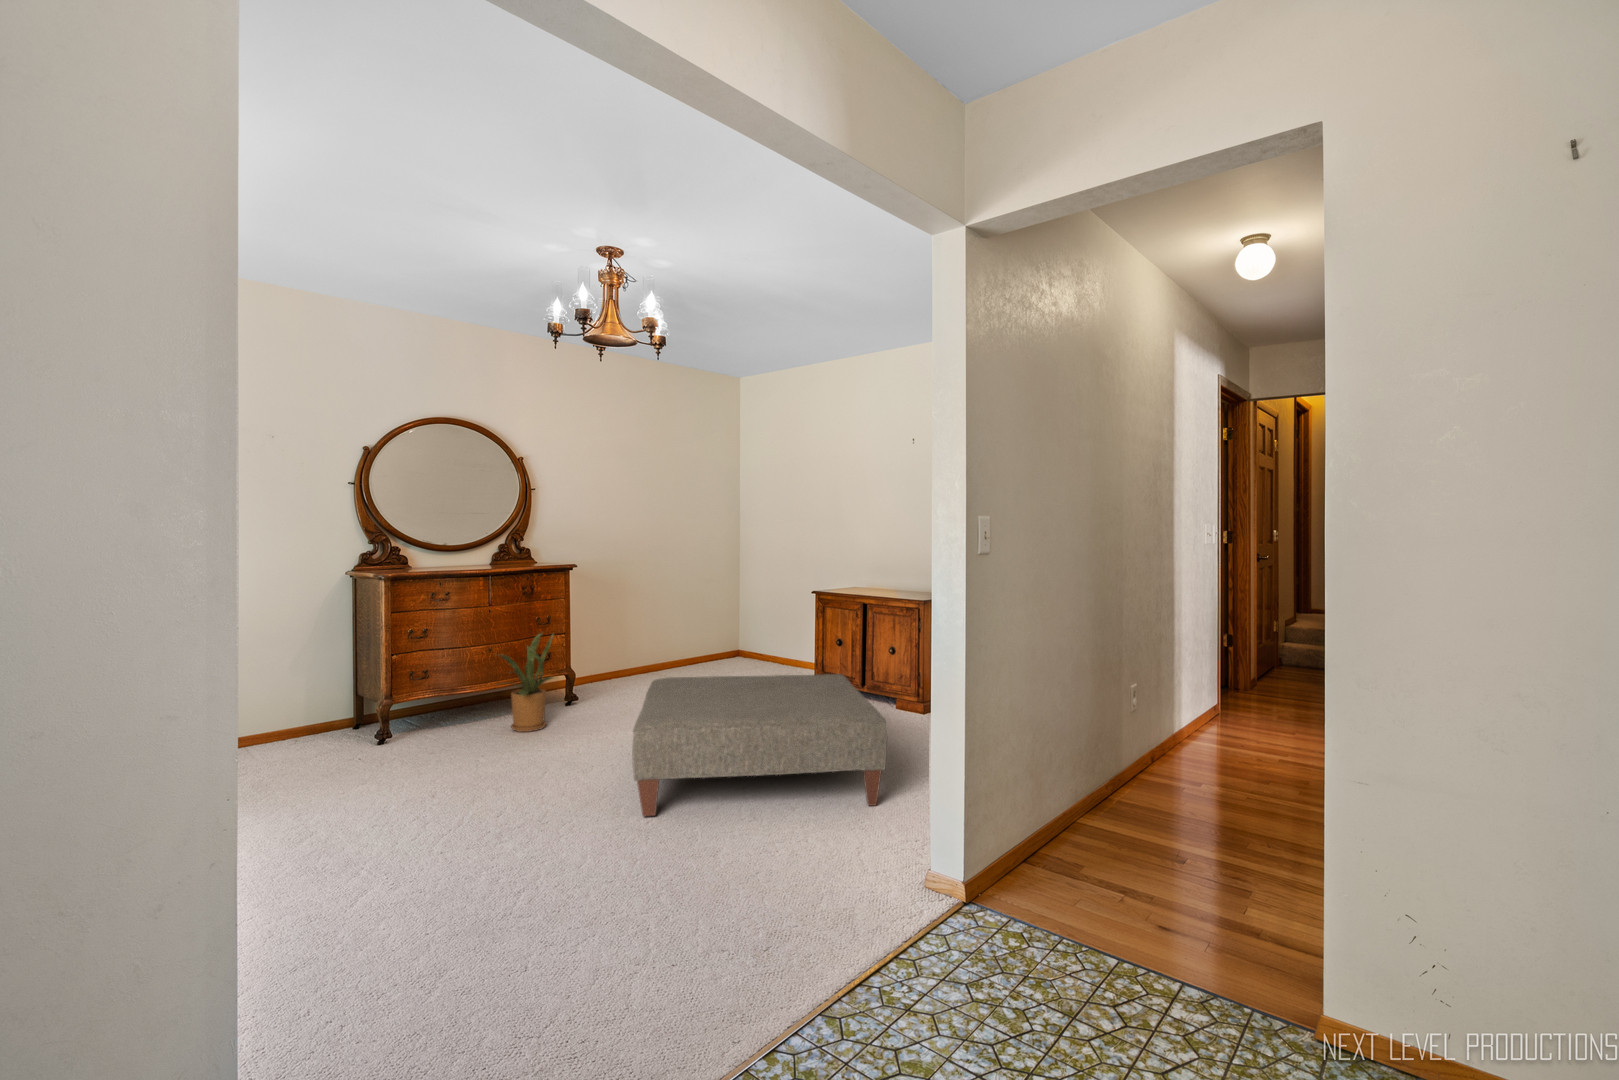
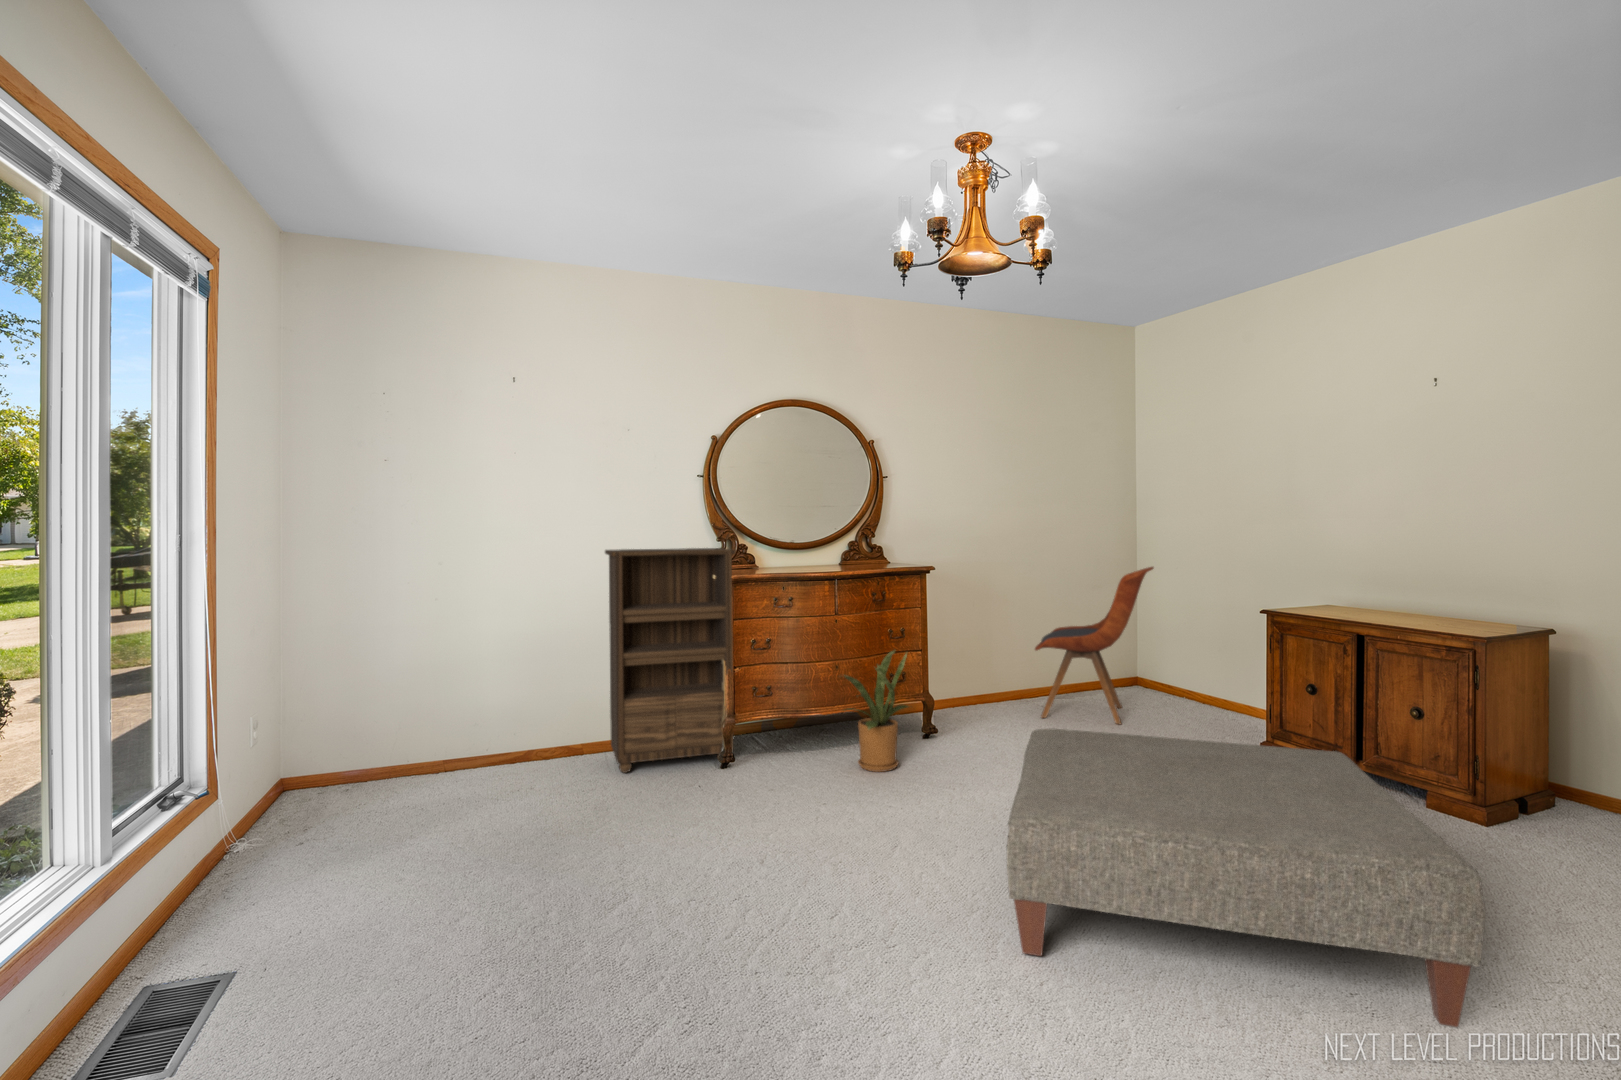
bookshelf: none [250,549,395,760] -> present [605,548,736,773]
dining chair: none [657,562,744,683] -> present [1035,567,1153,724]

